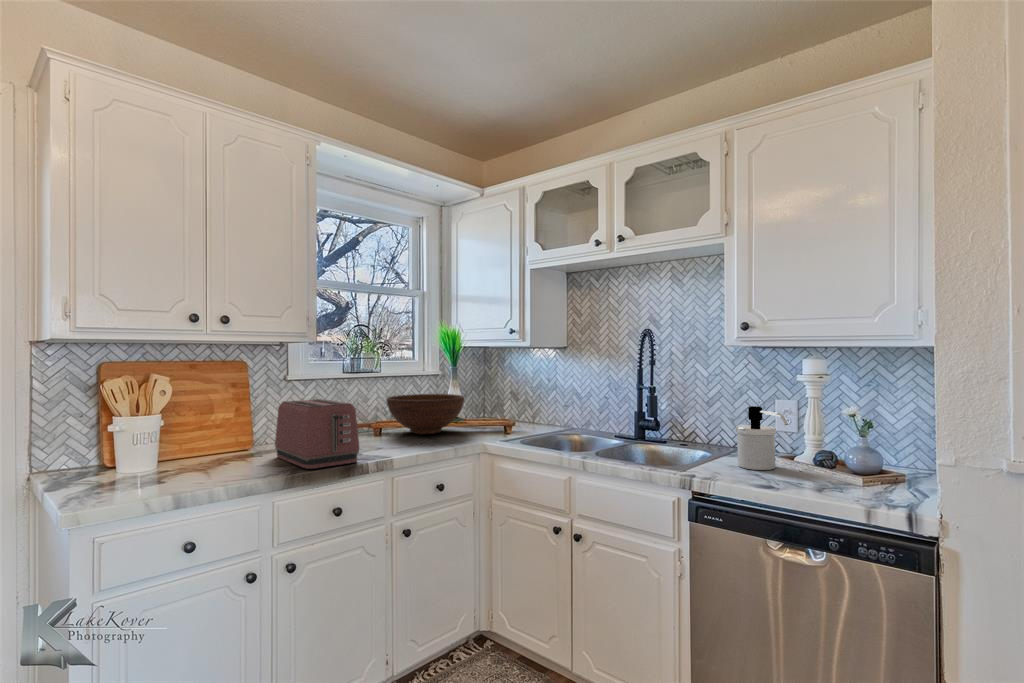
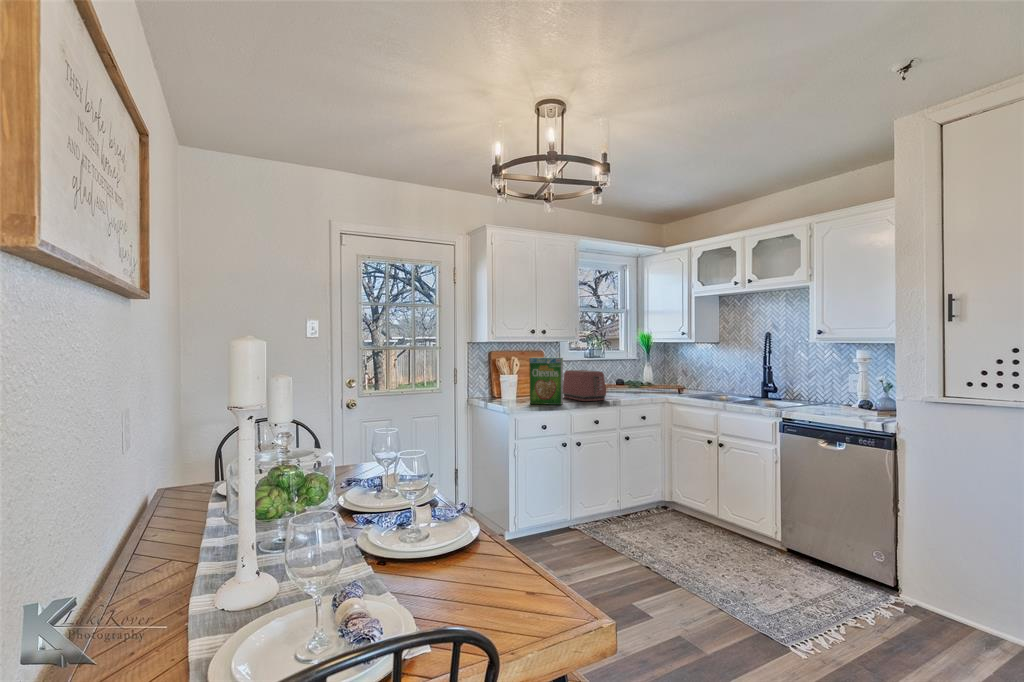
cereal box: none [169,377,255,486] -> present [529,358,563,405]
fruit bowl: present [387,394,465,434] -> none [611,370,656,391]
soap dispenser: present [736,406,788,470] -> none [813,376,839,410]

